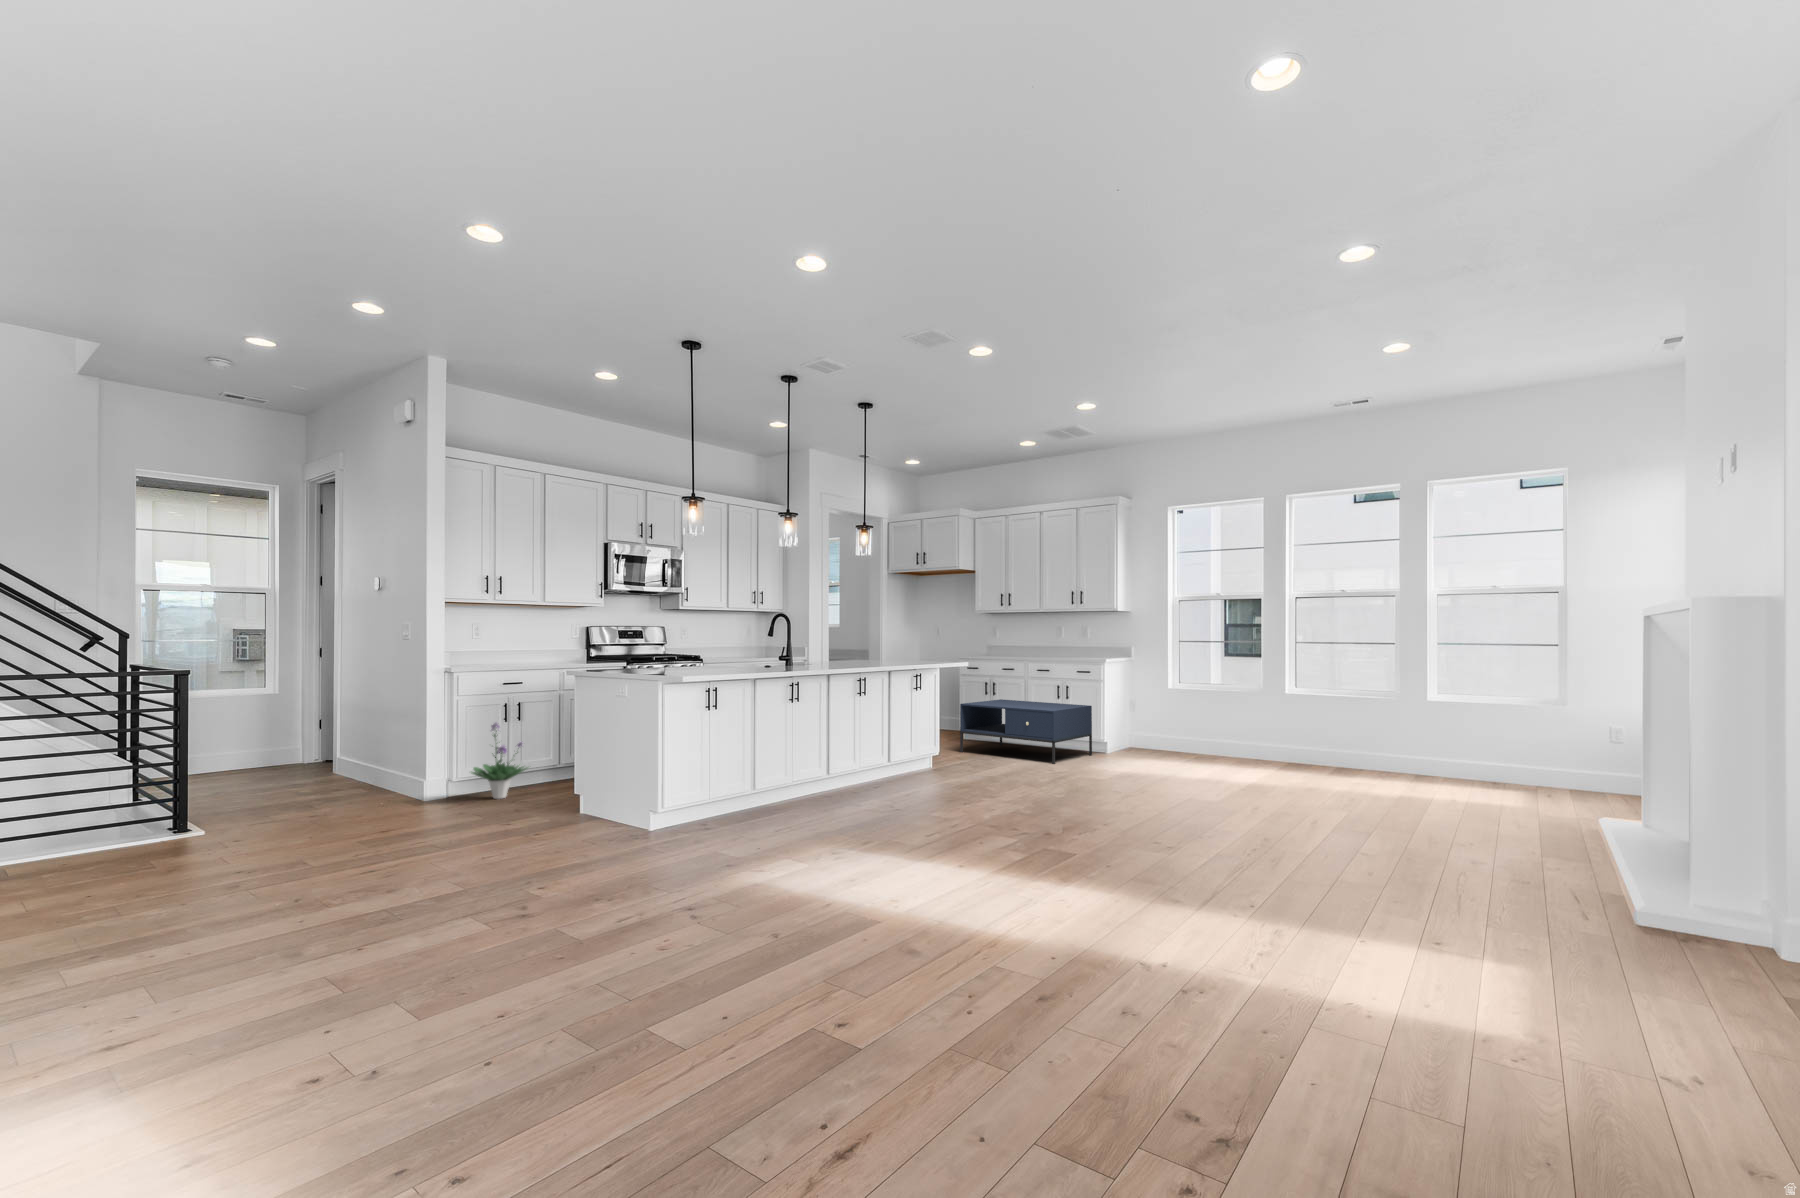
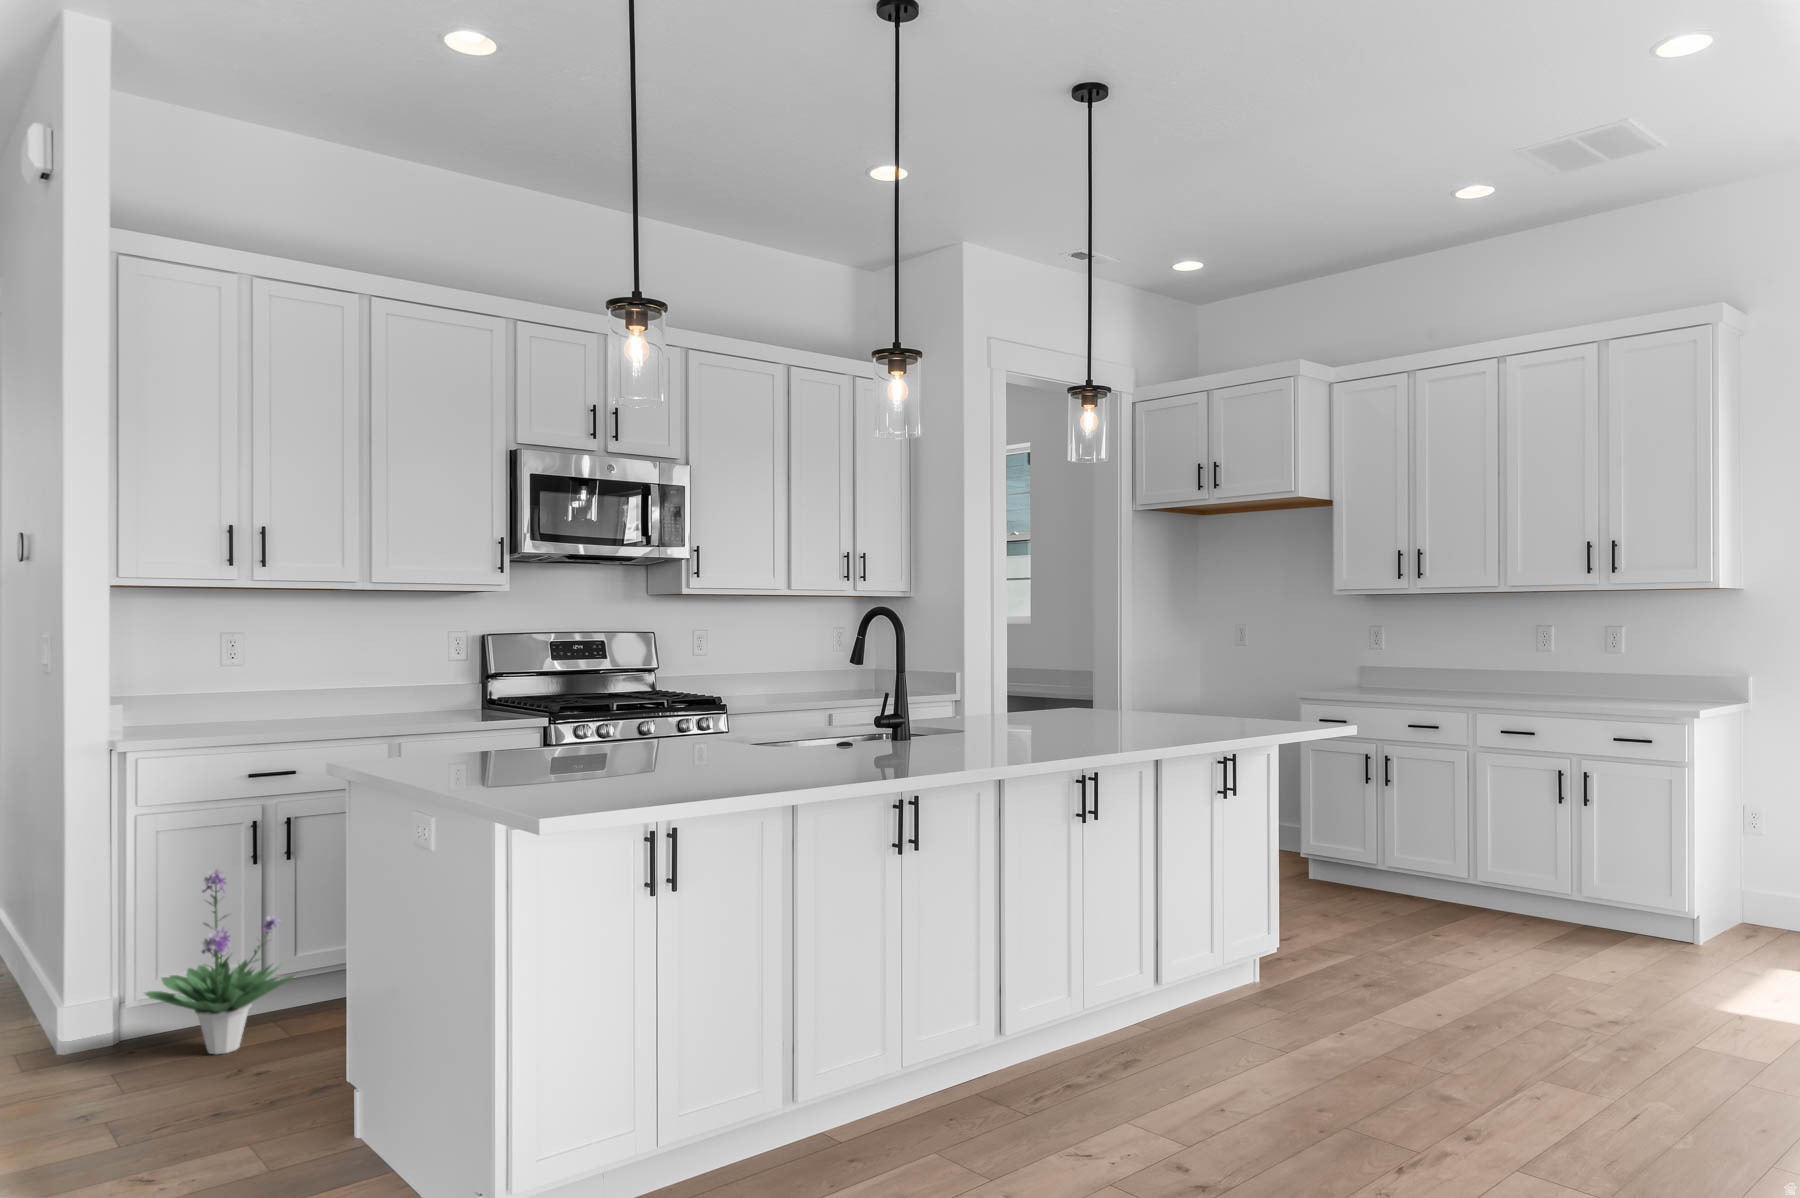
coffee table: present [960,699,1092,764] -> none [1316,794,1657,979]

